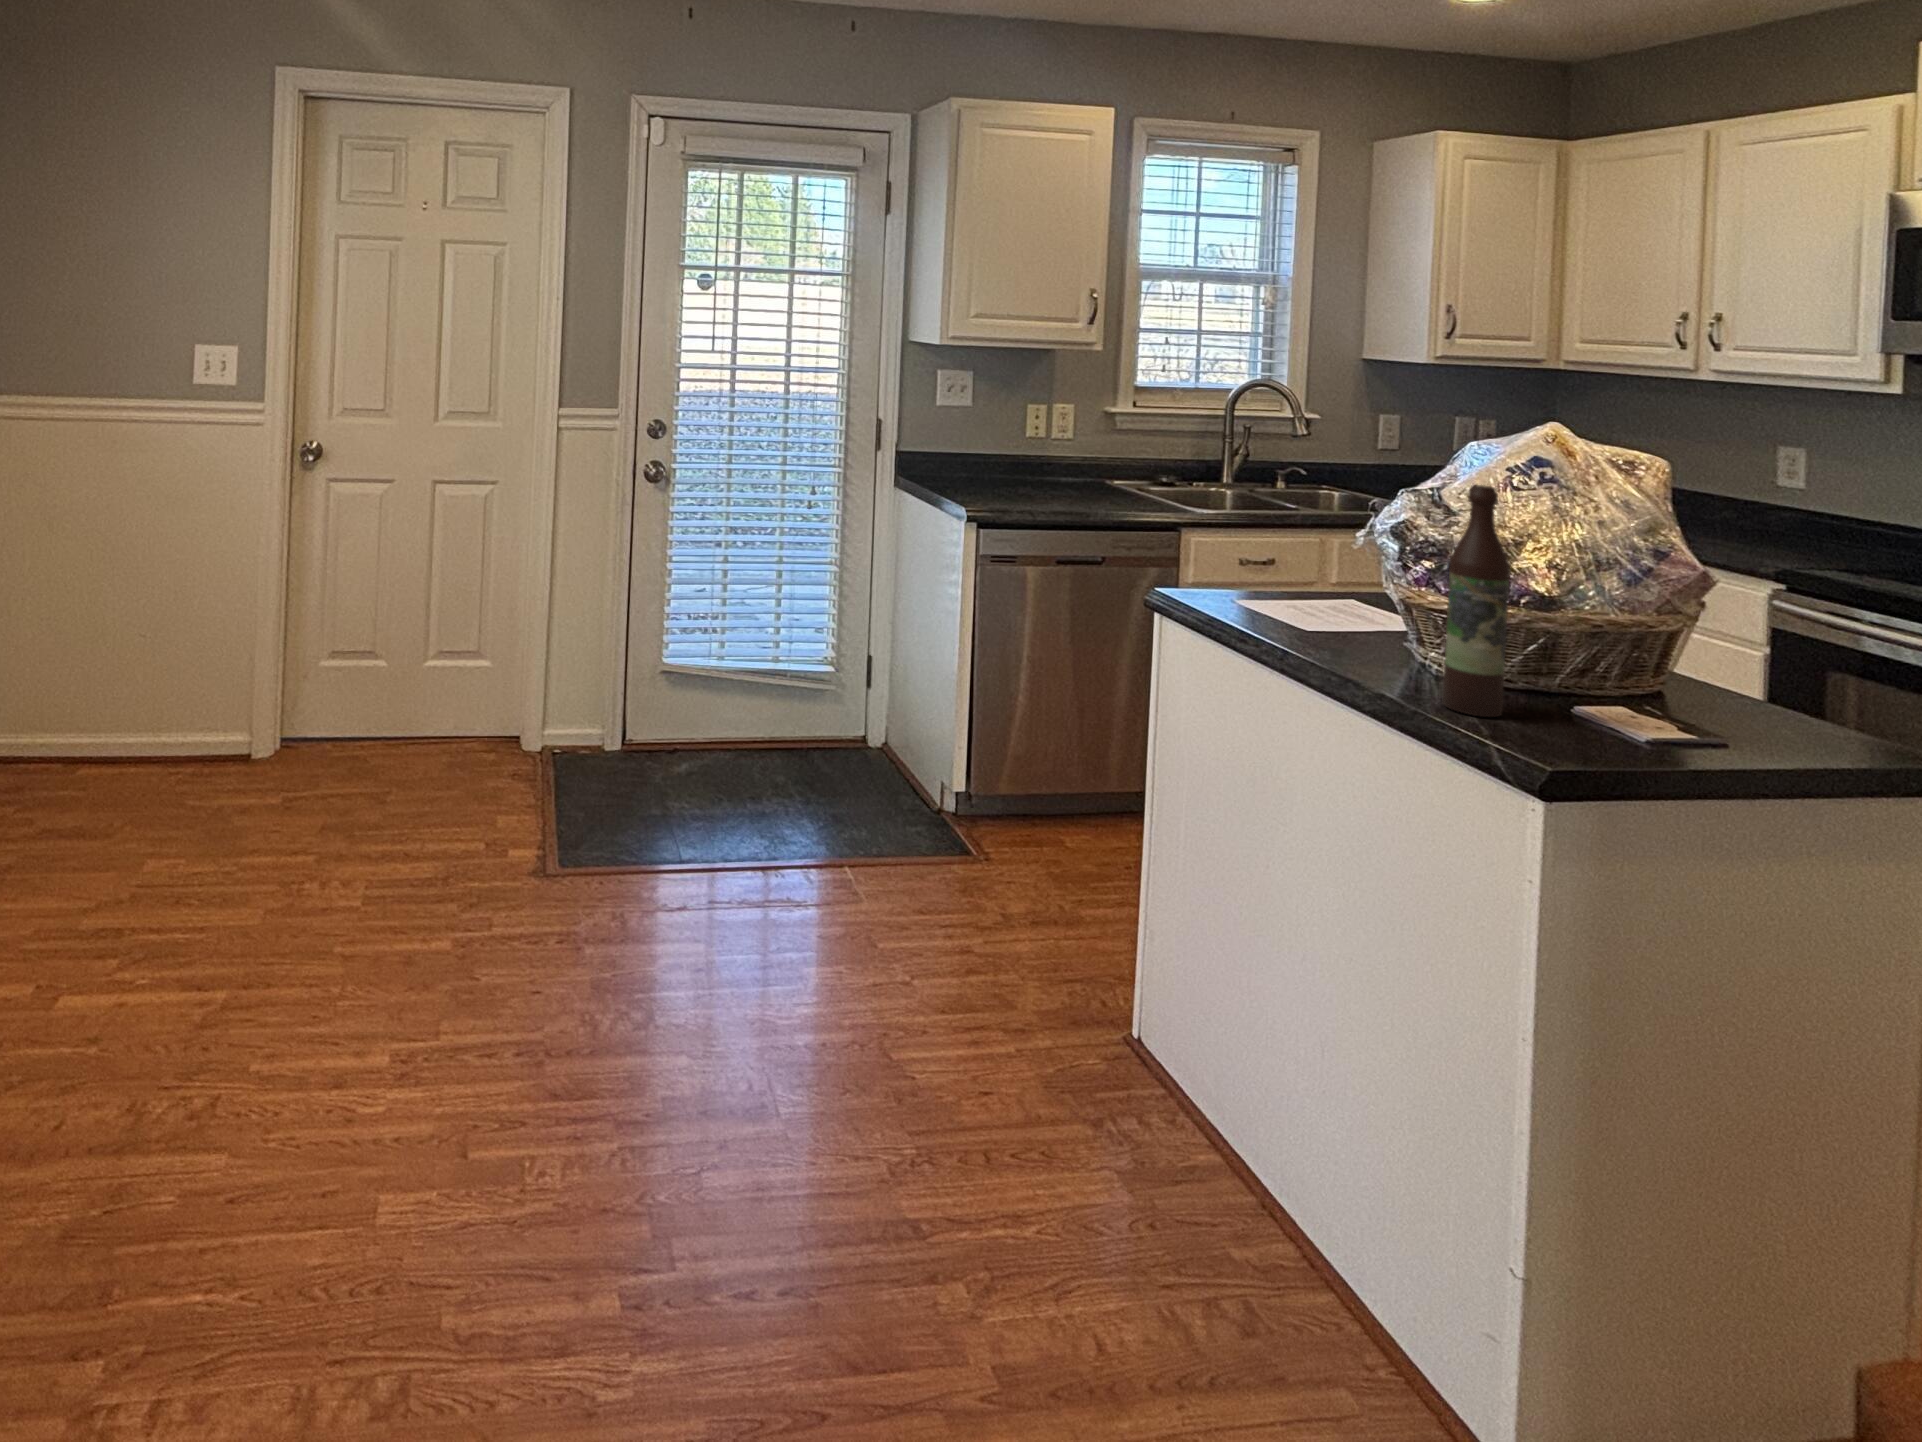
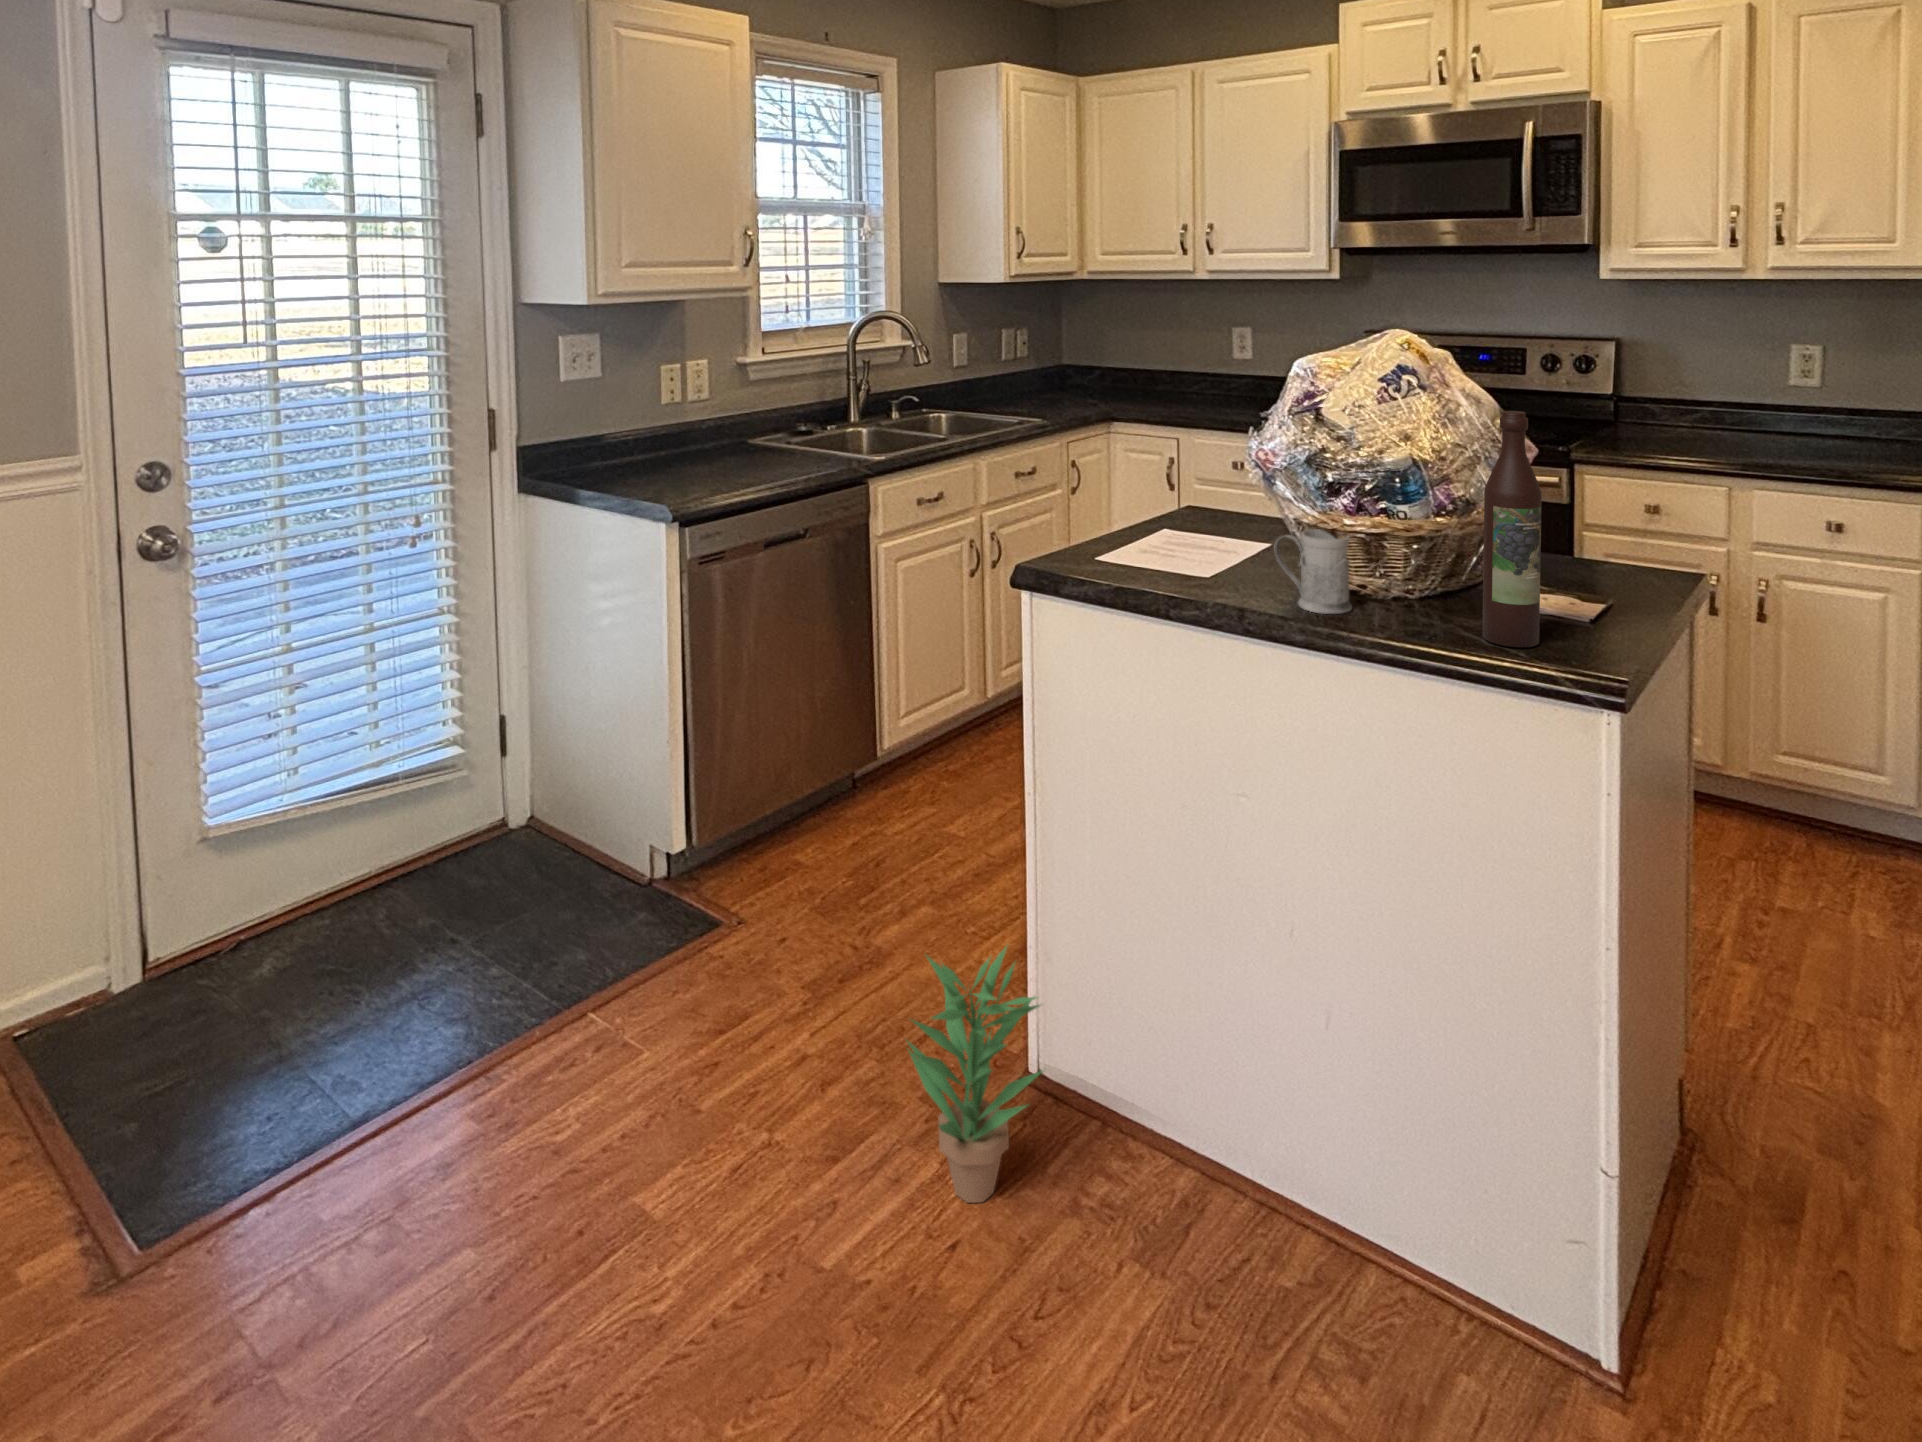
mug: none [1320,583,1375,663] -> present [1274,529,1352,614]
potted plant: none [963,853,1081,1074] -> present [906,947,1044,1203]

